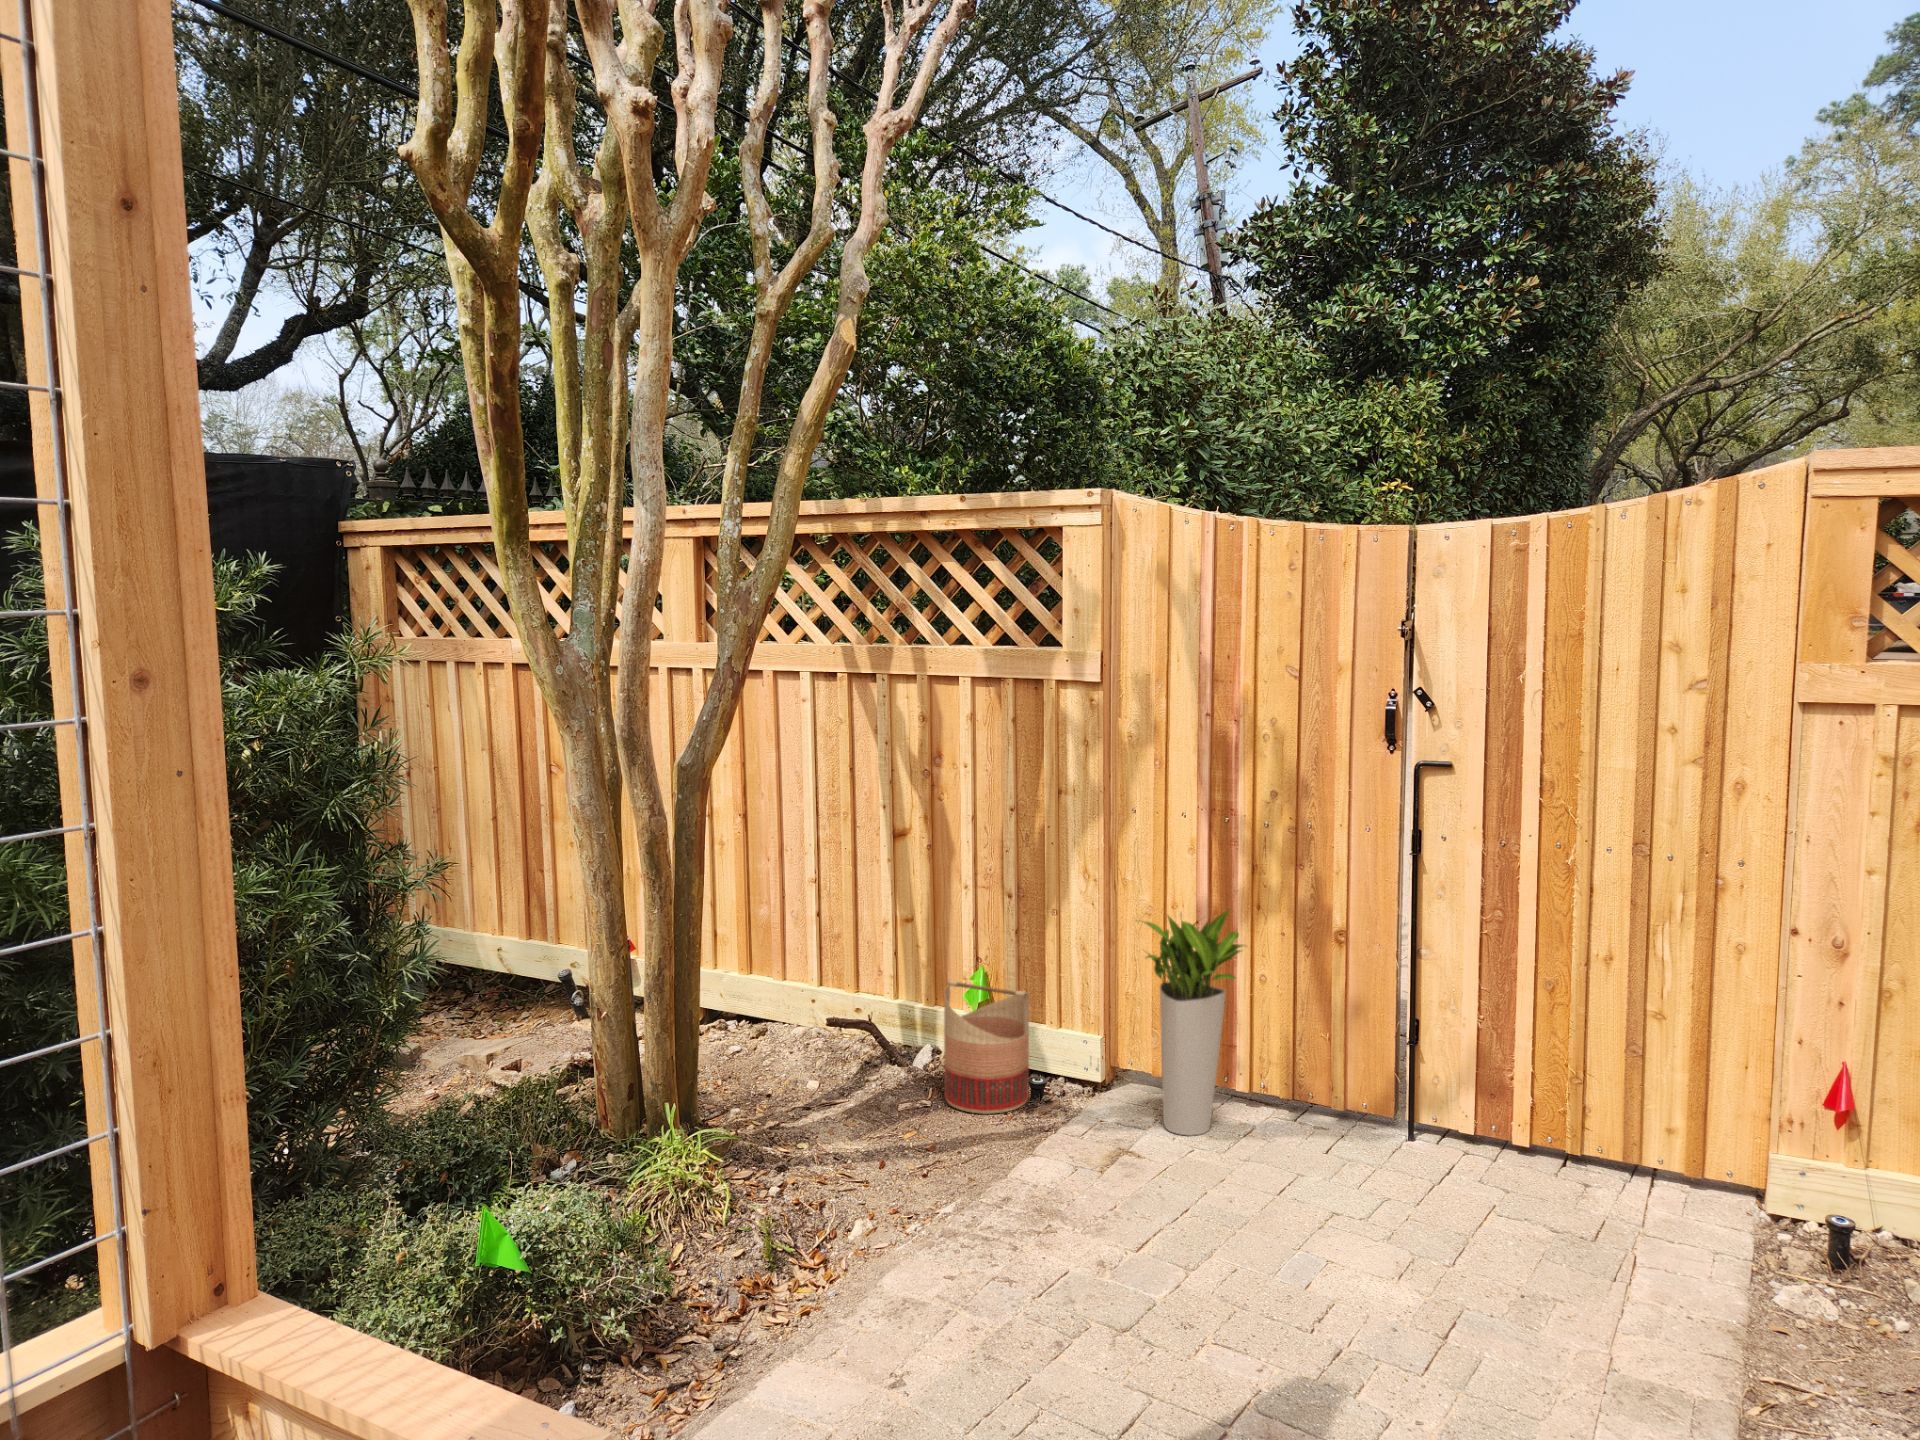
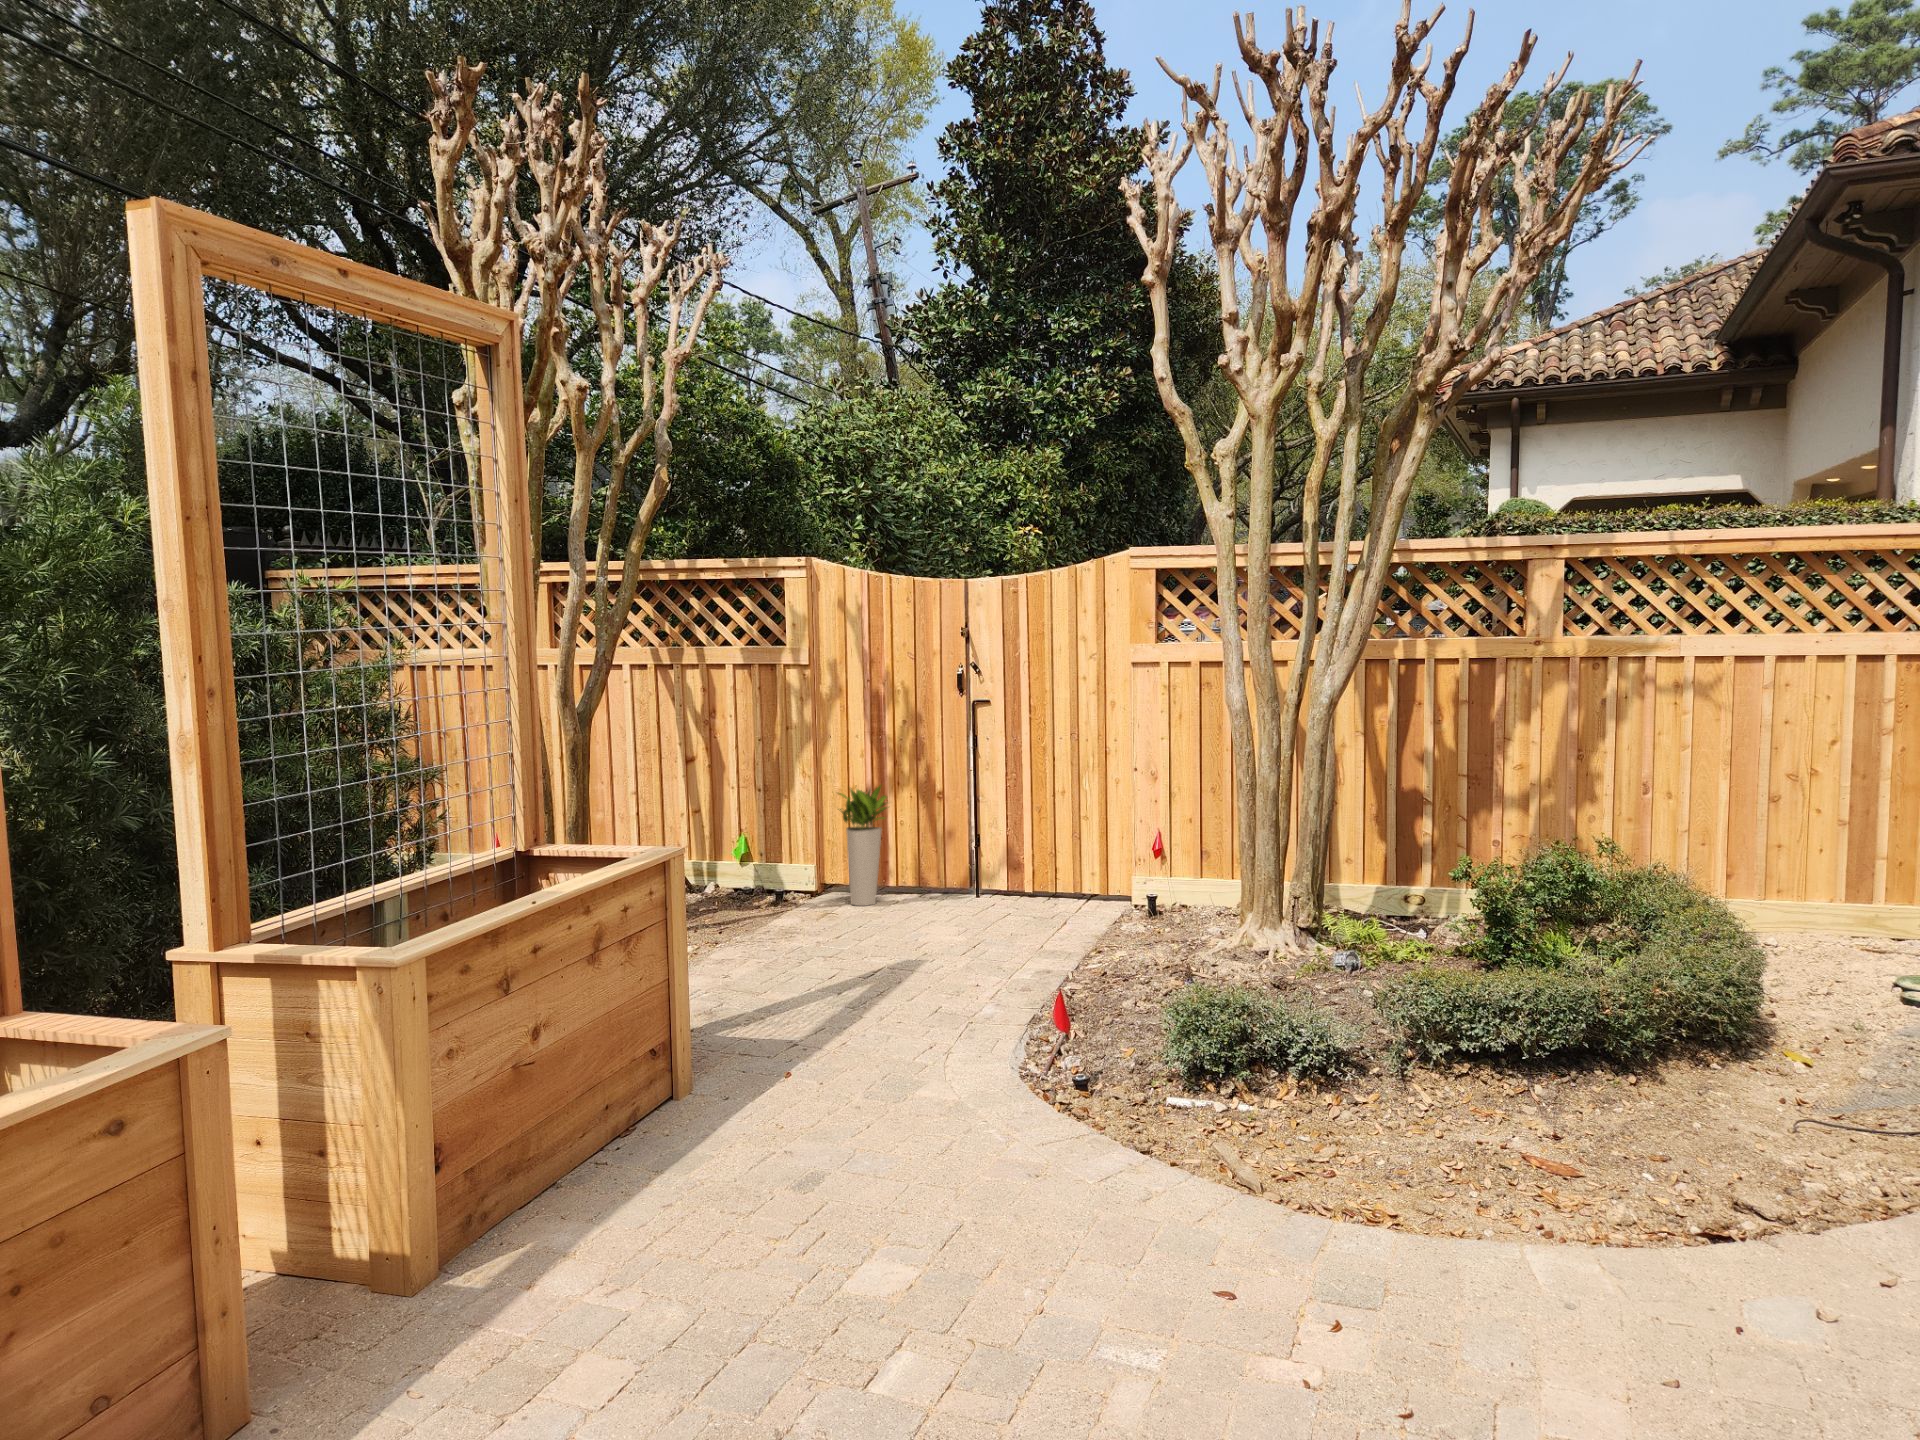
basket: present [944,981,1029,1114] -> none [725,838,775,907]

